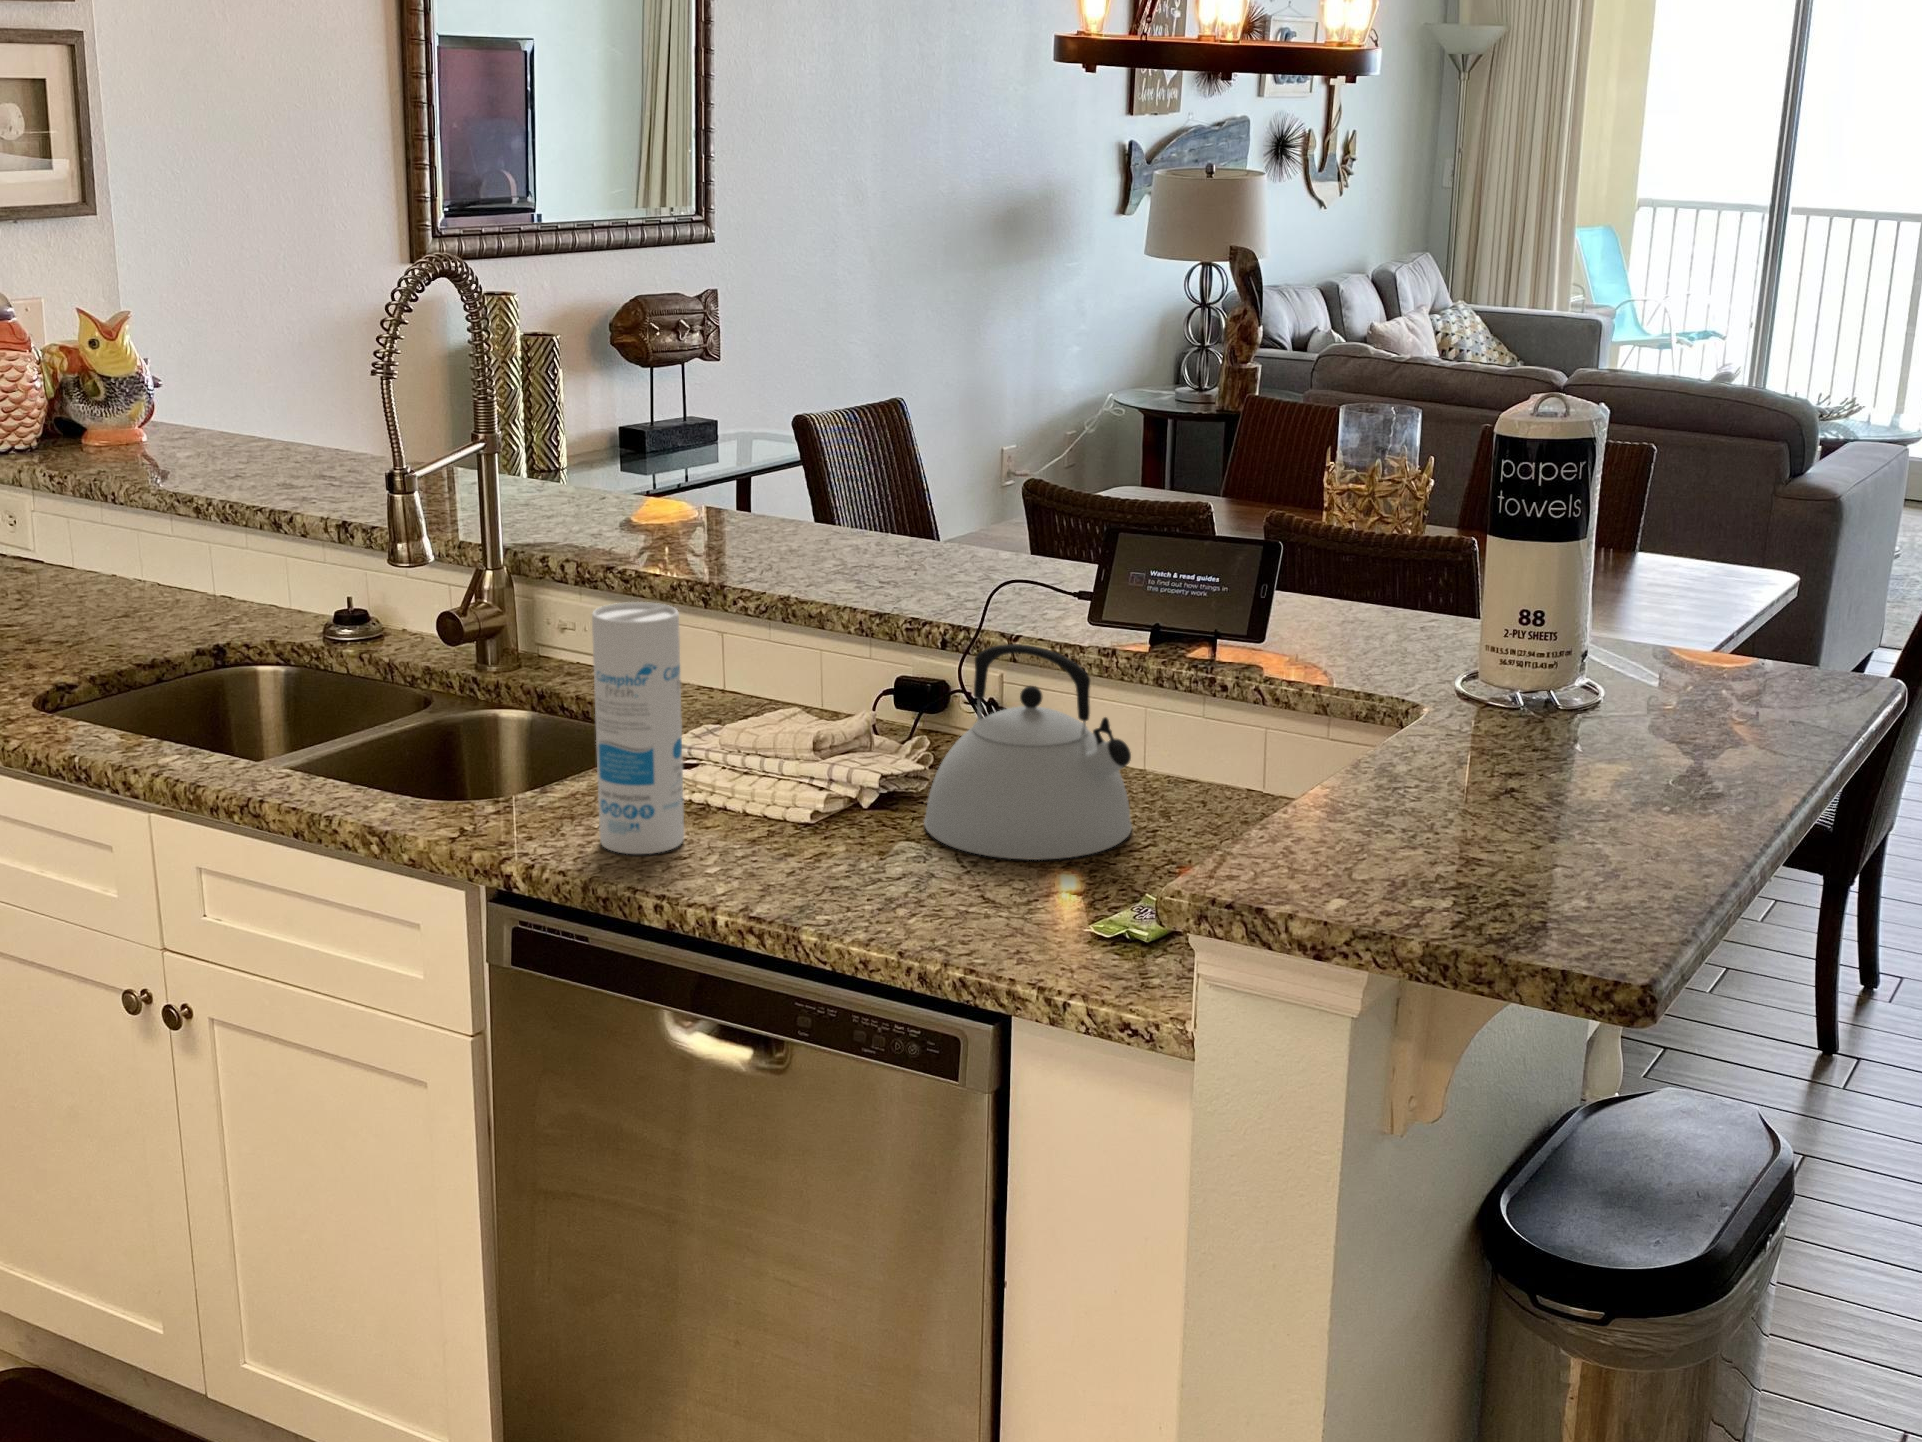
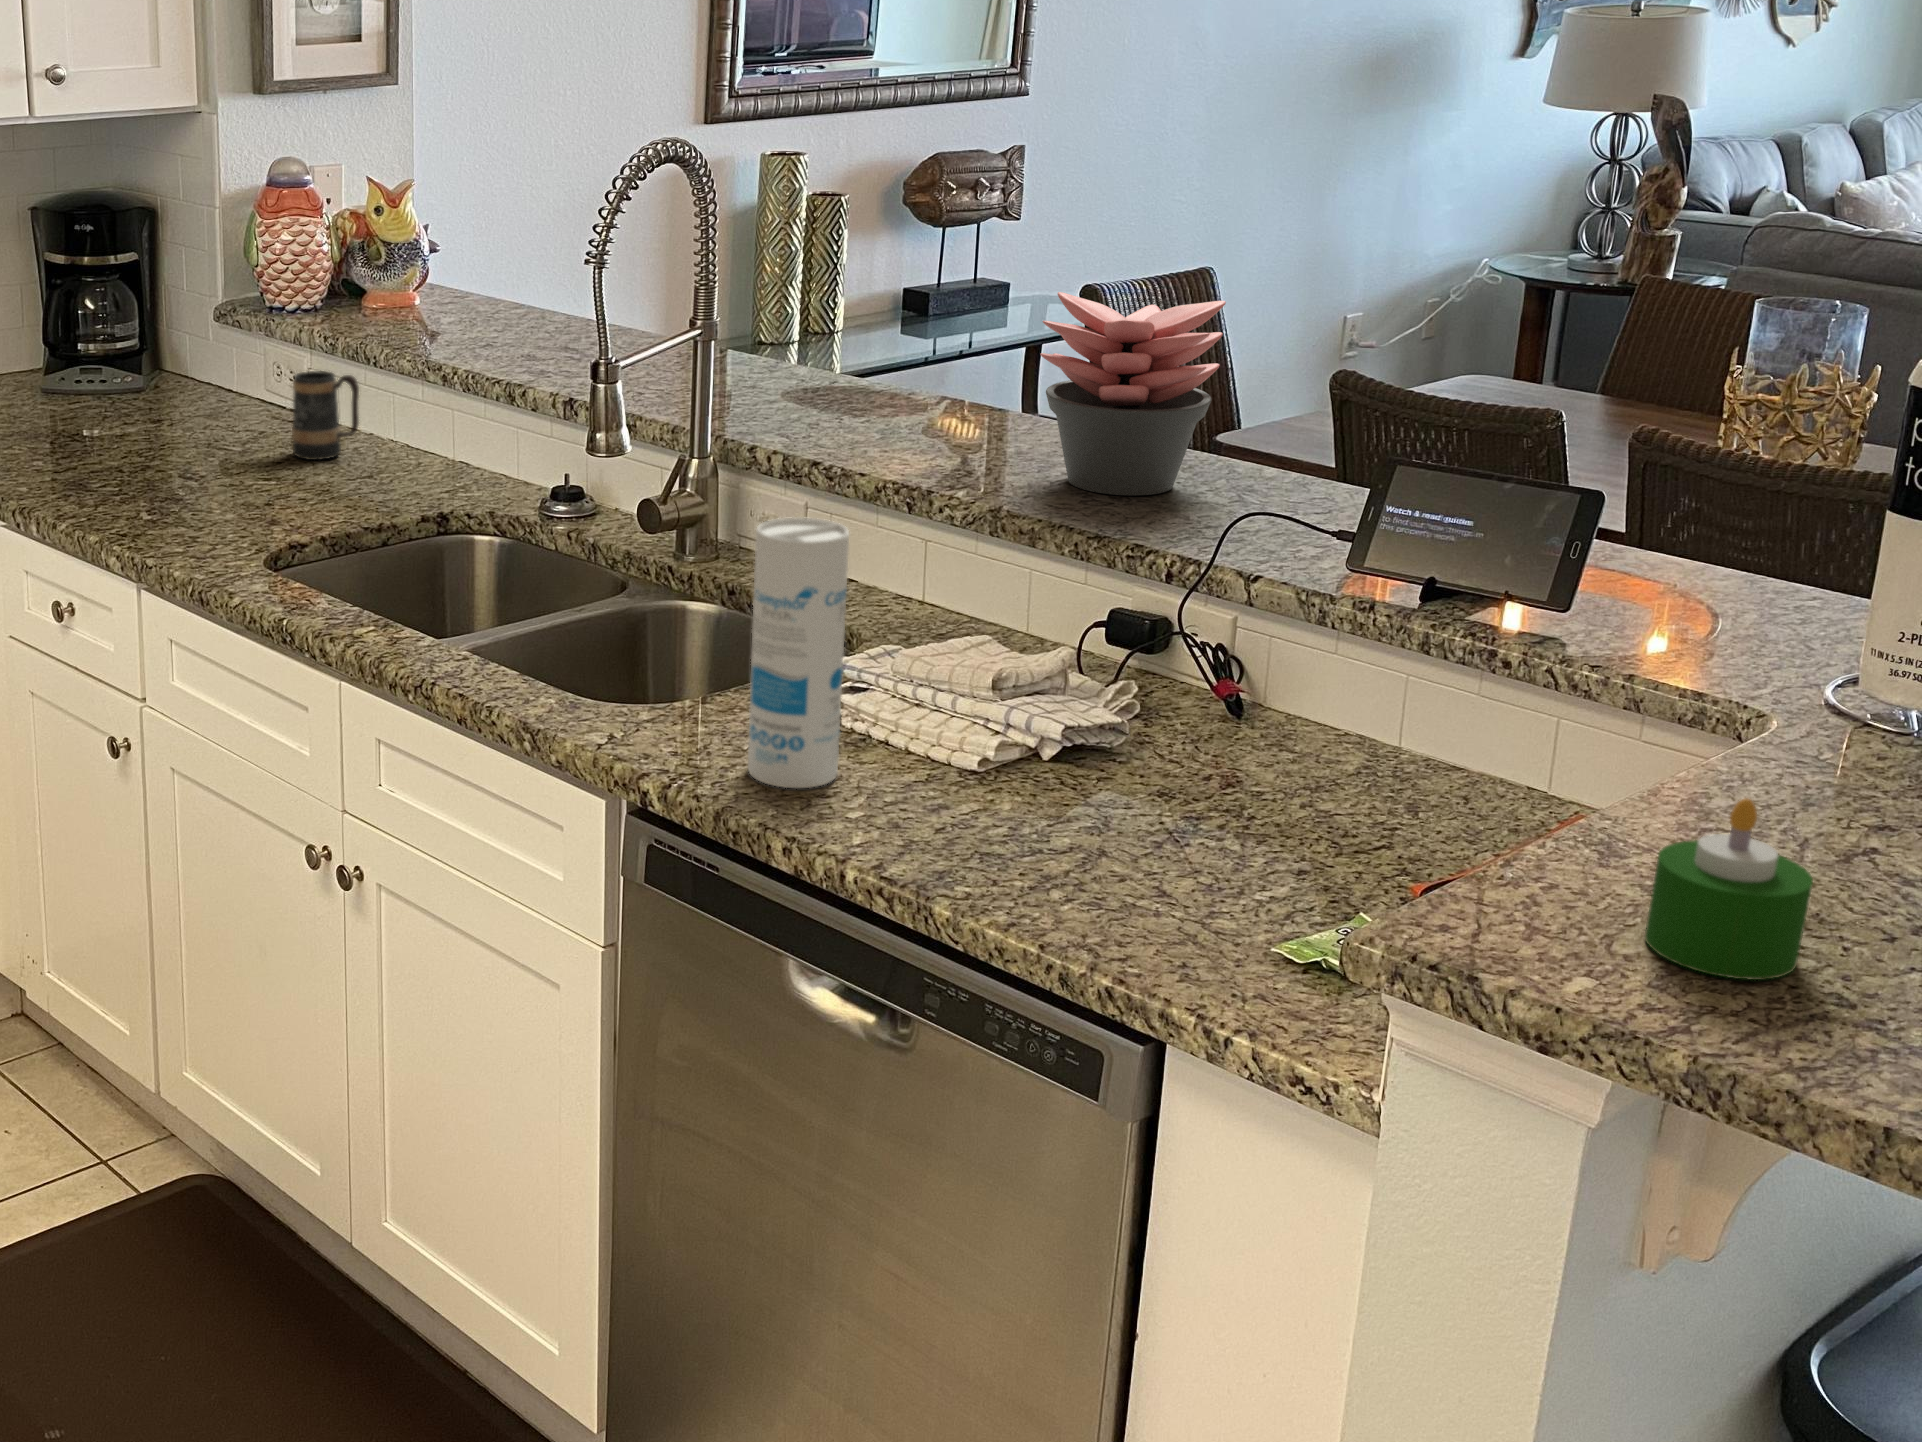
succulent plant: none [806,400,959,579] -> present [1040,292,1226,495]
mug: none [29,512,107,605] -> present [292,371,359,460]
kettle: present [924,644,1132,860] -> none [1112,594,1367,850]
candle: none [1375,746,1487,886] -> present [1645,799,1813,980]

